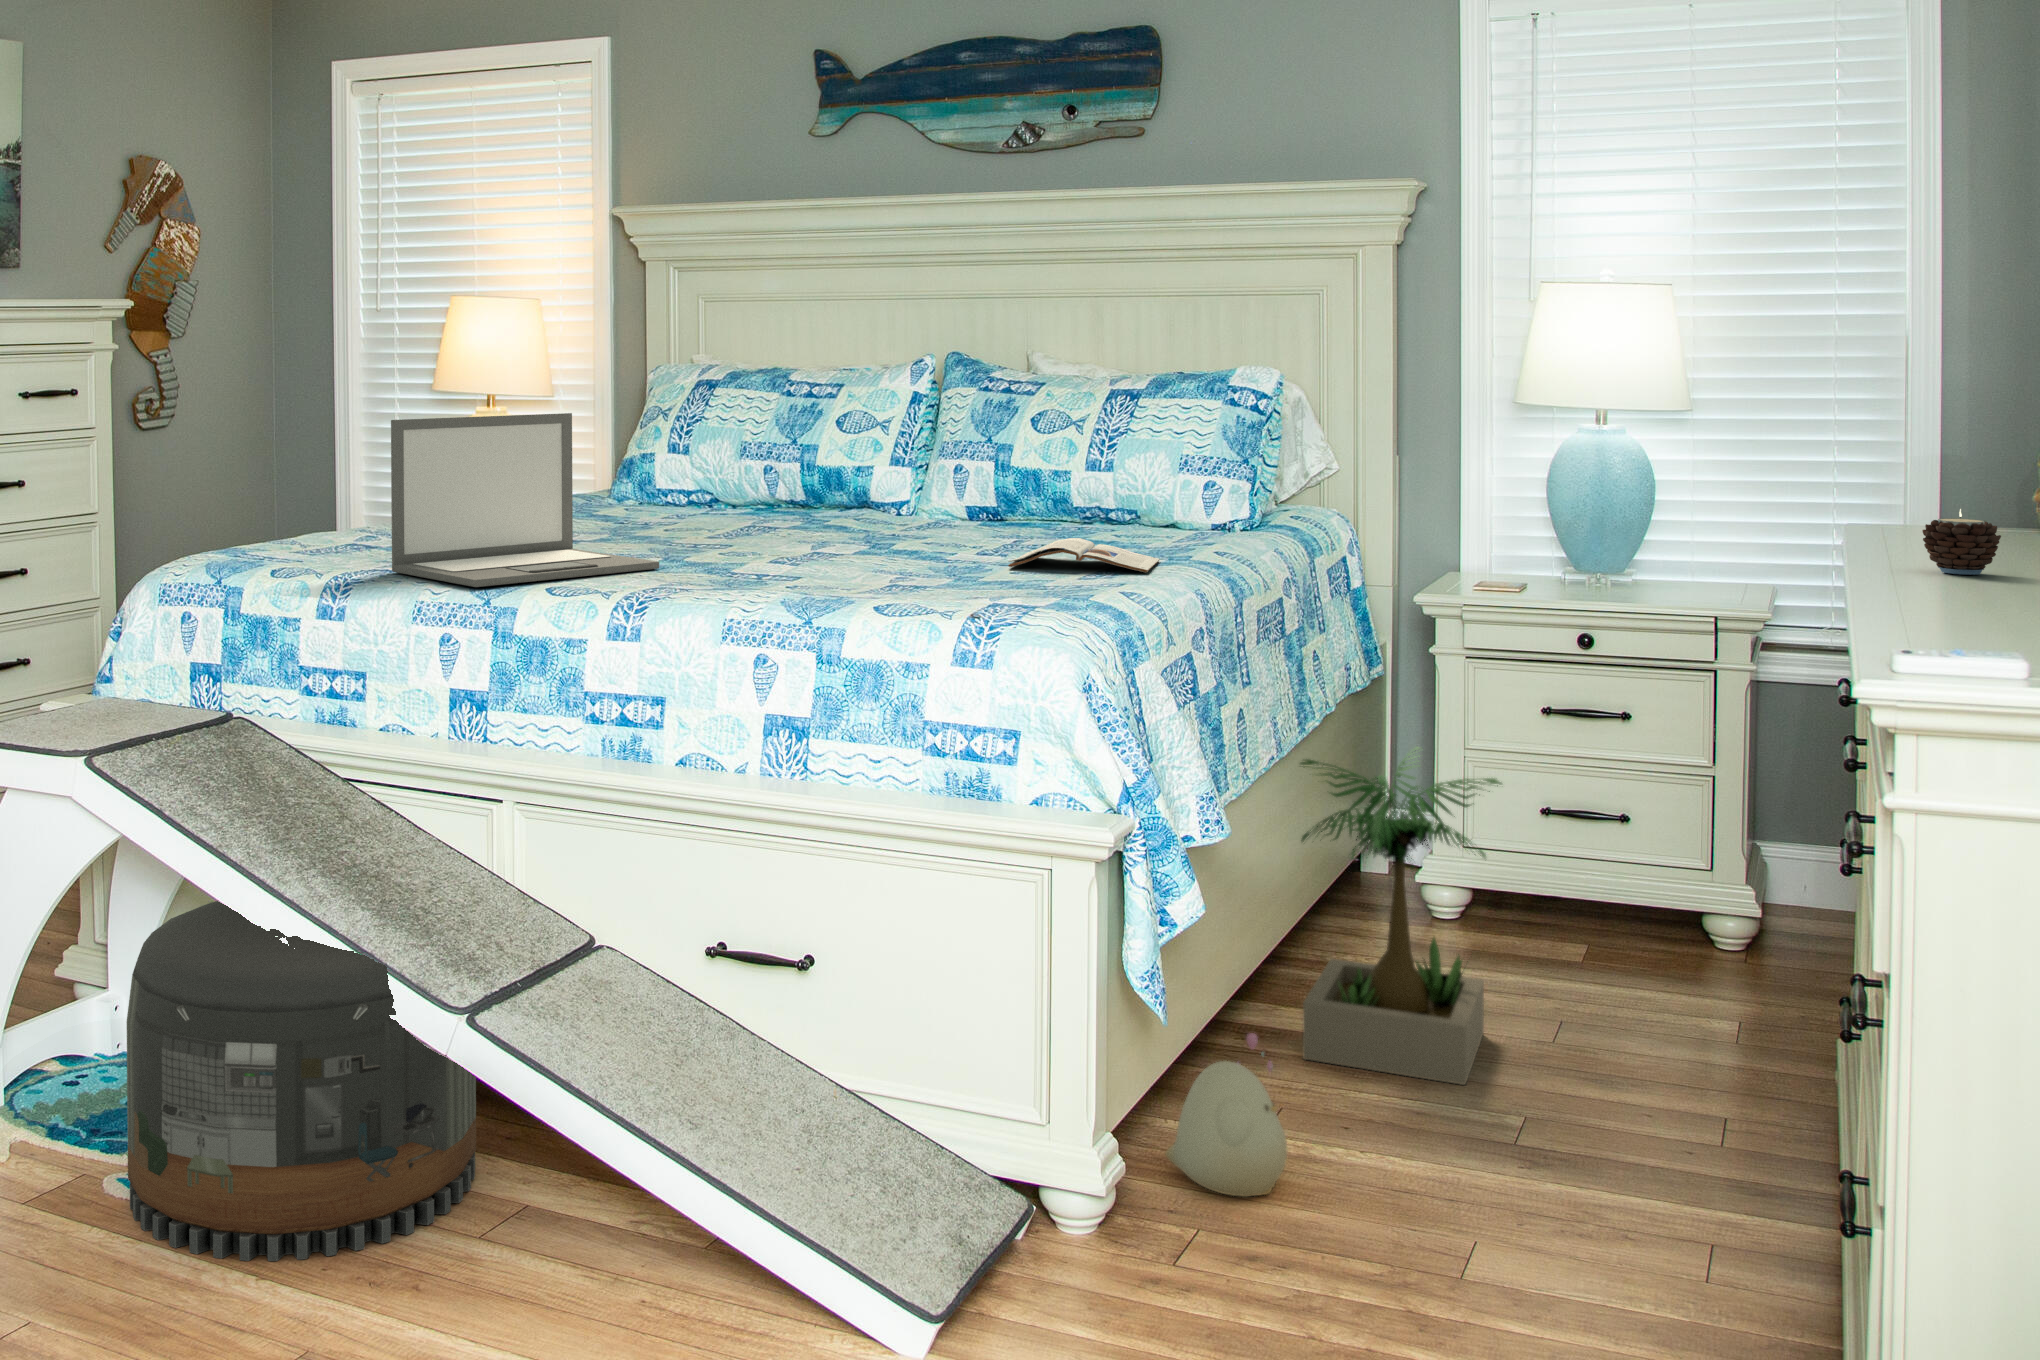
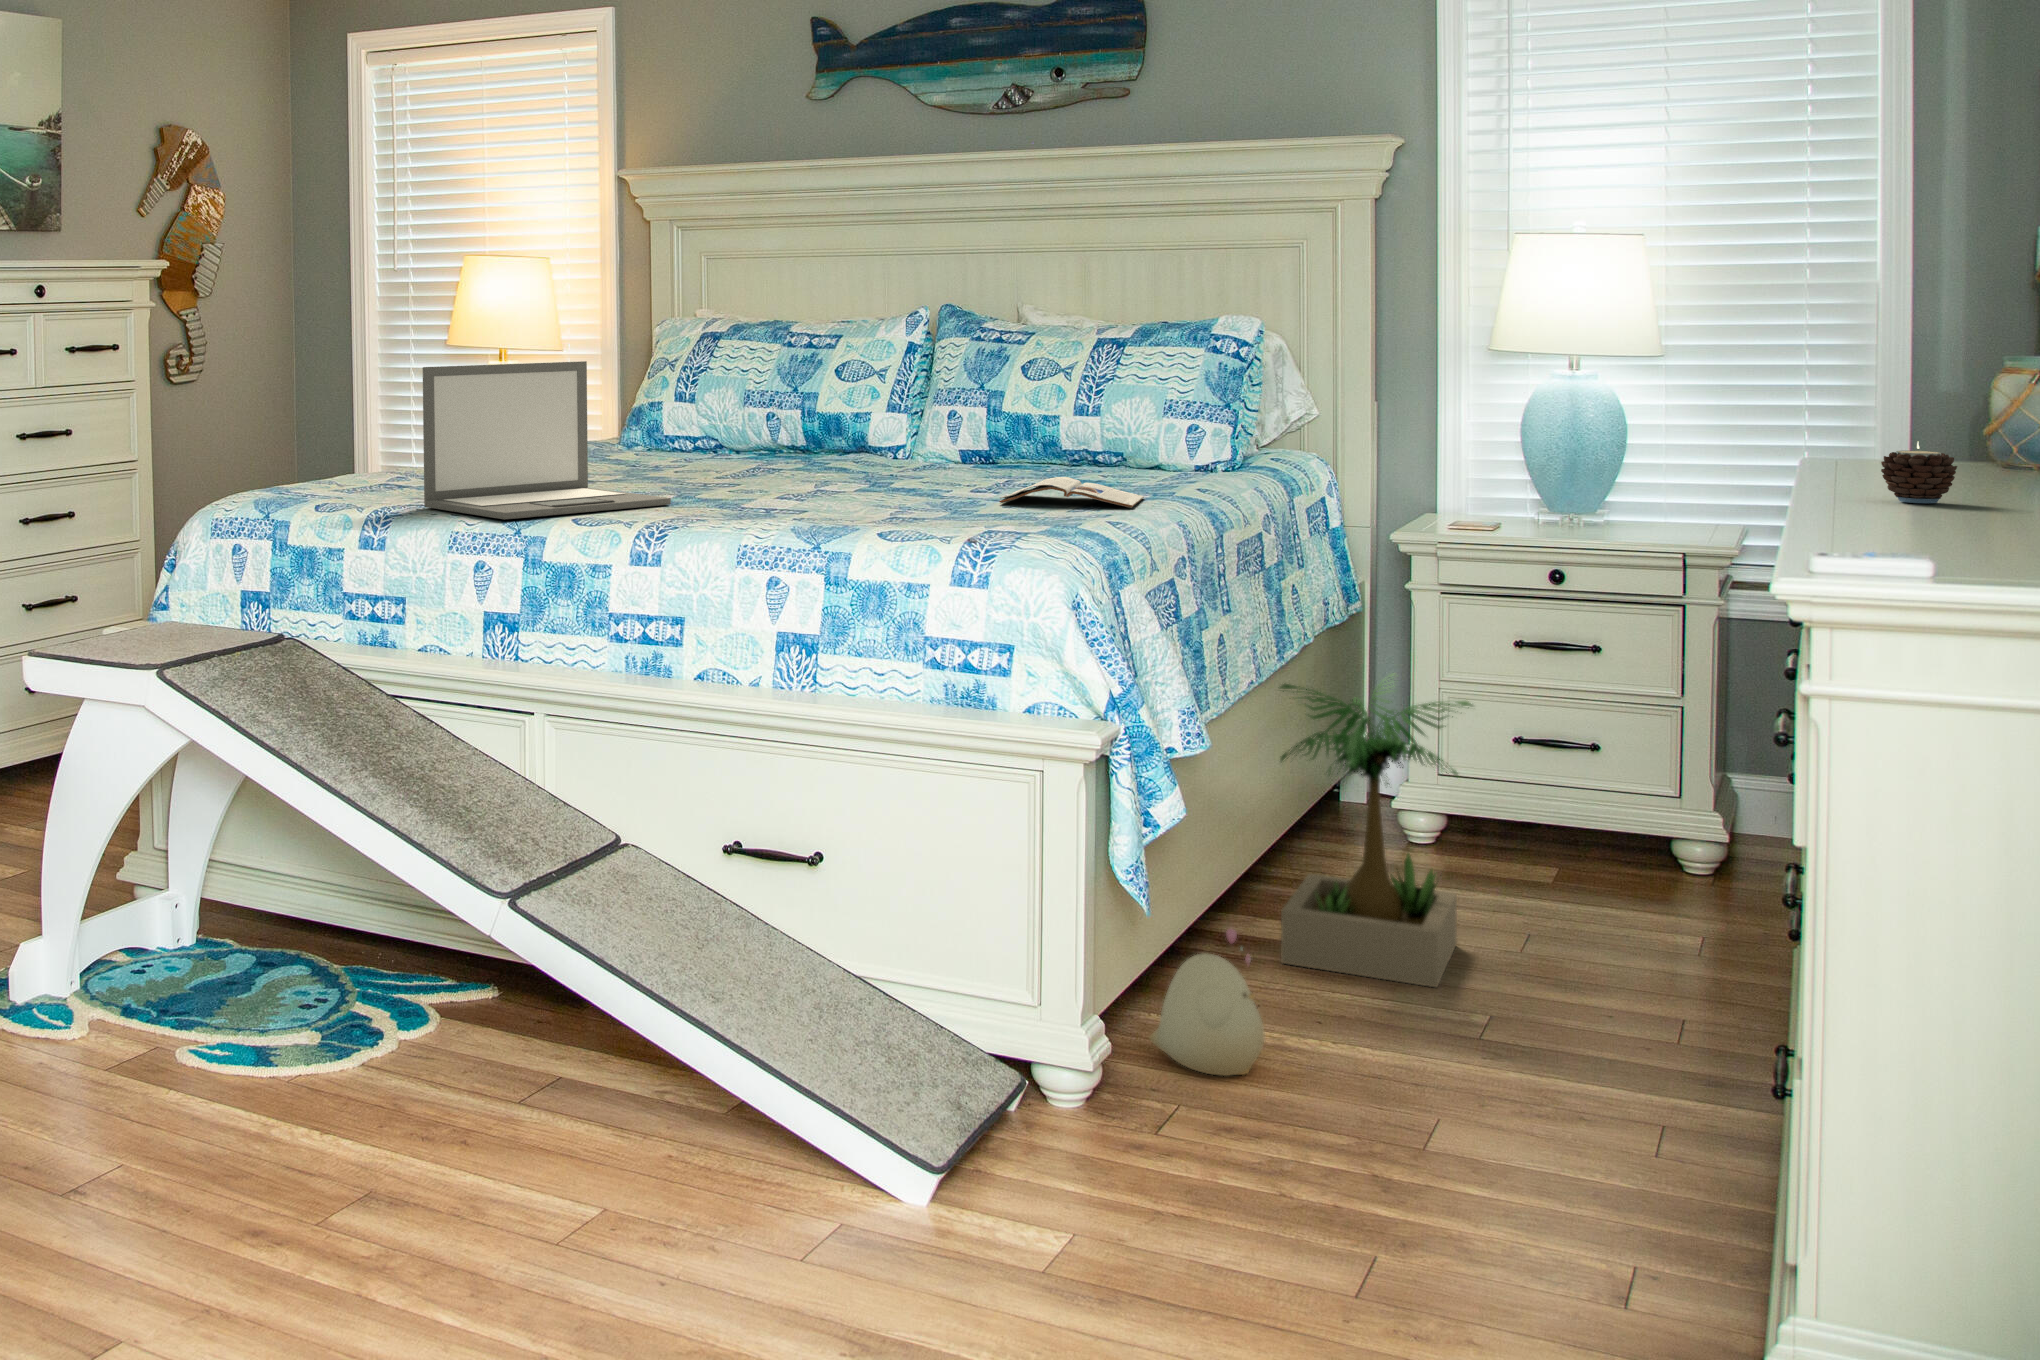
pouf: present [127,901,476,1261] -> none [205,787,514,1111]

